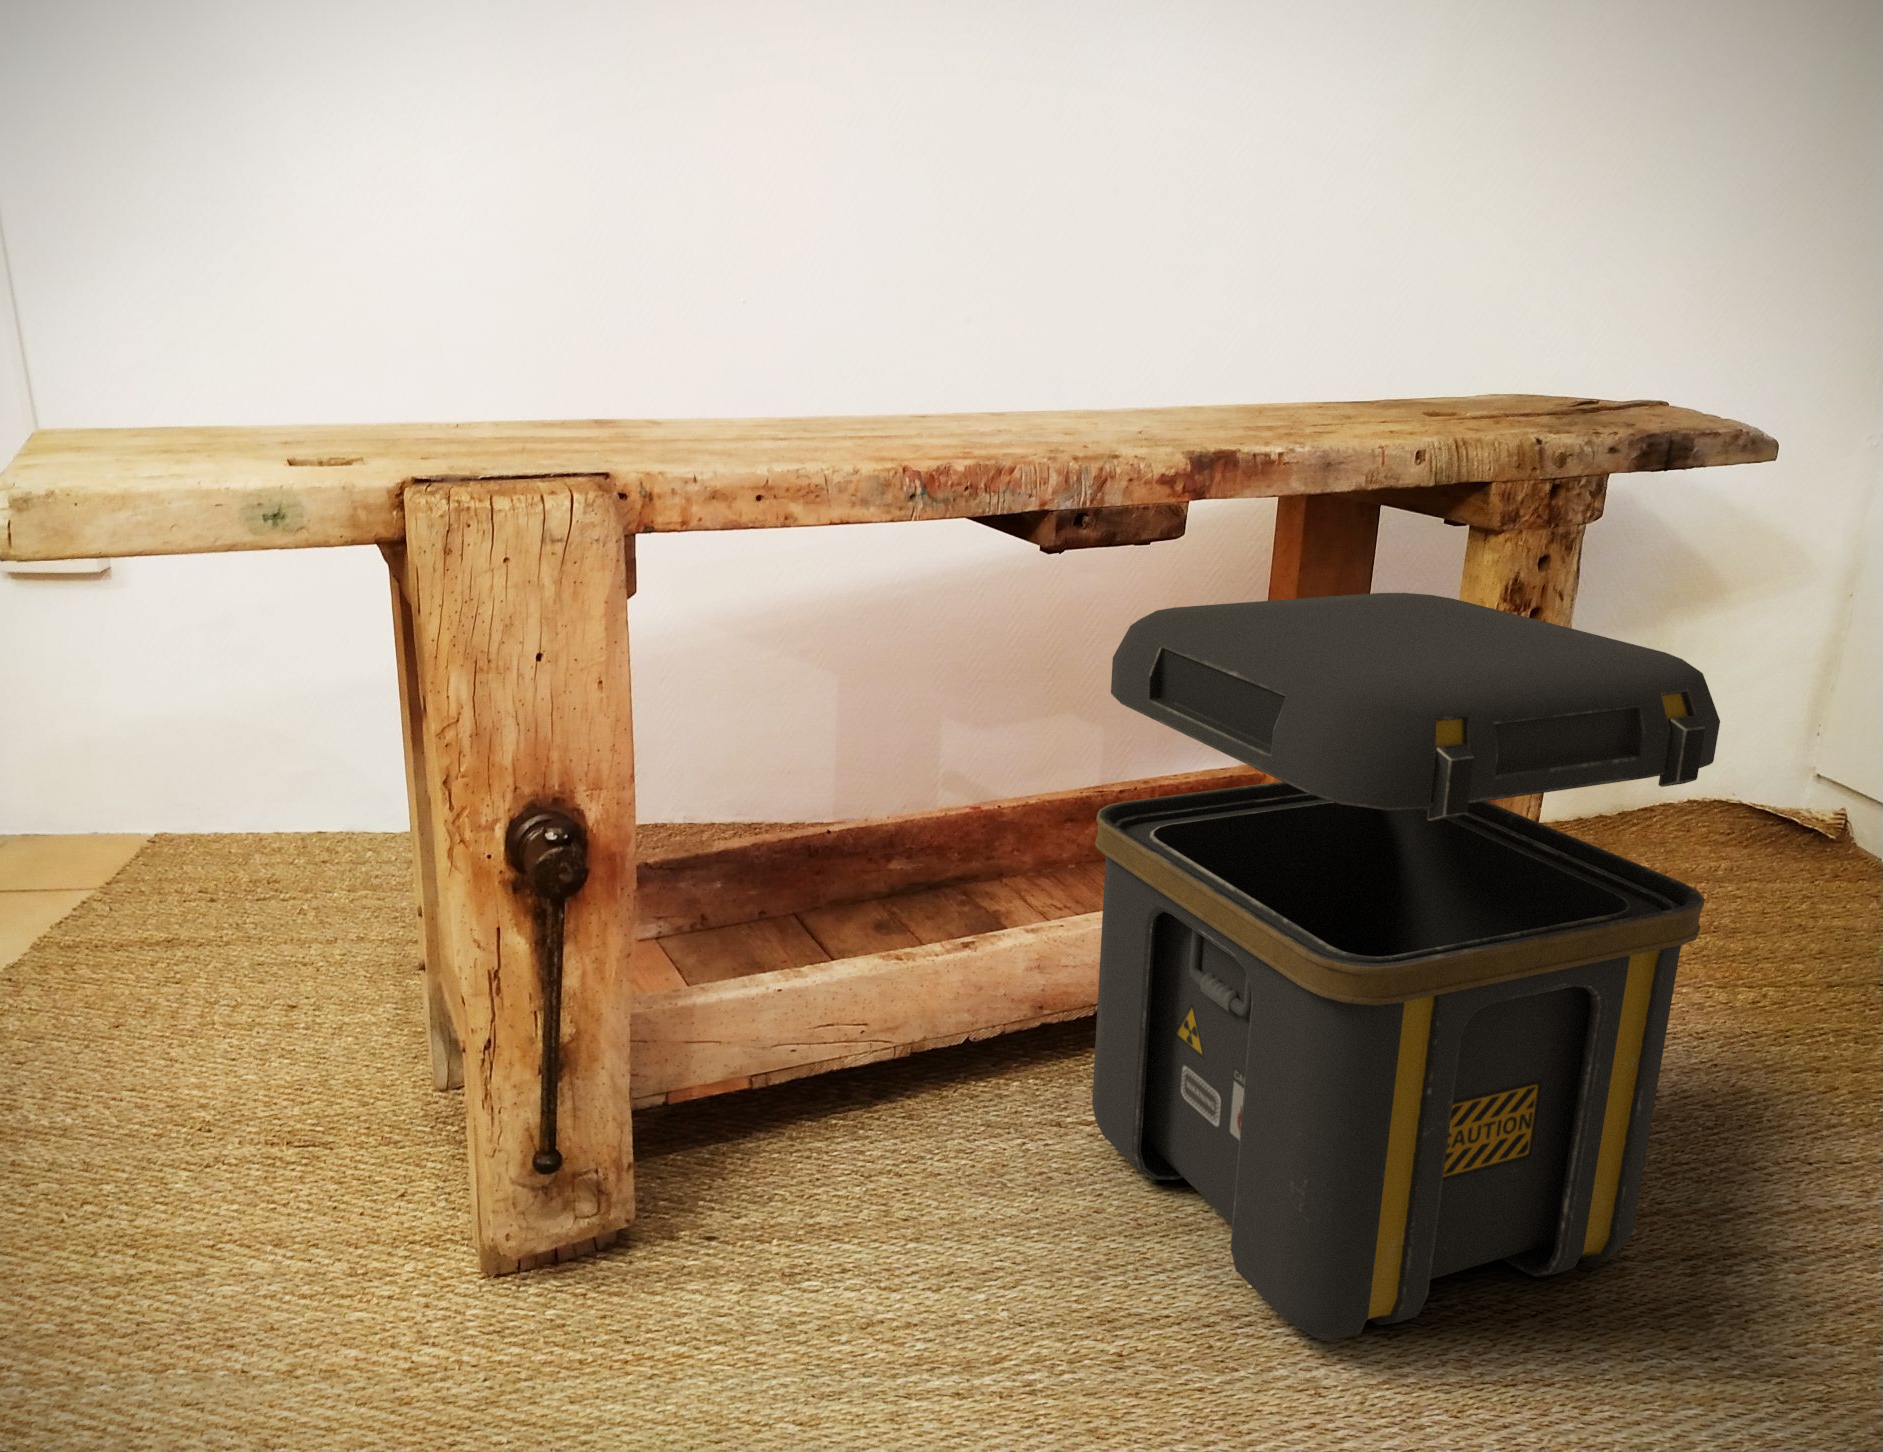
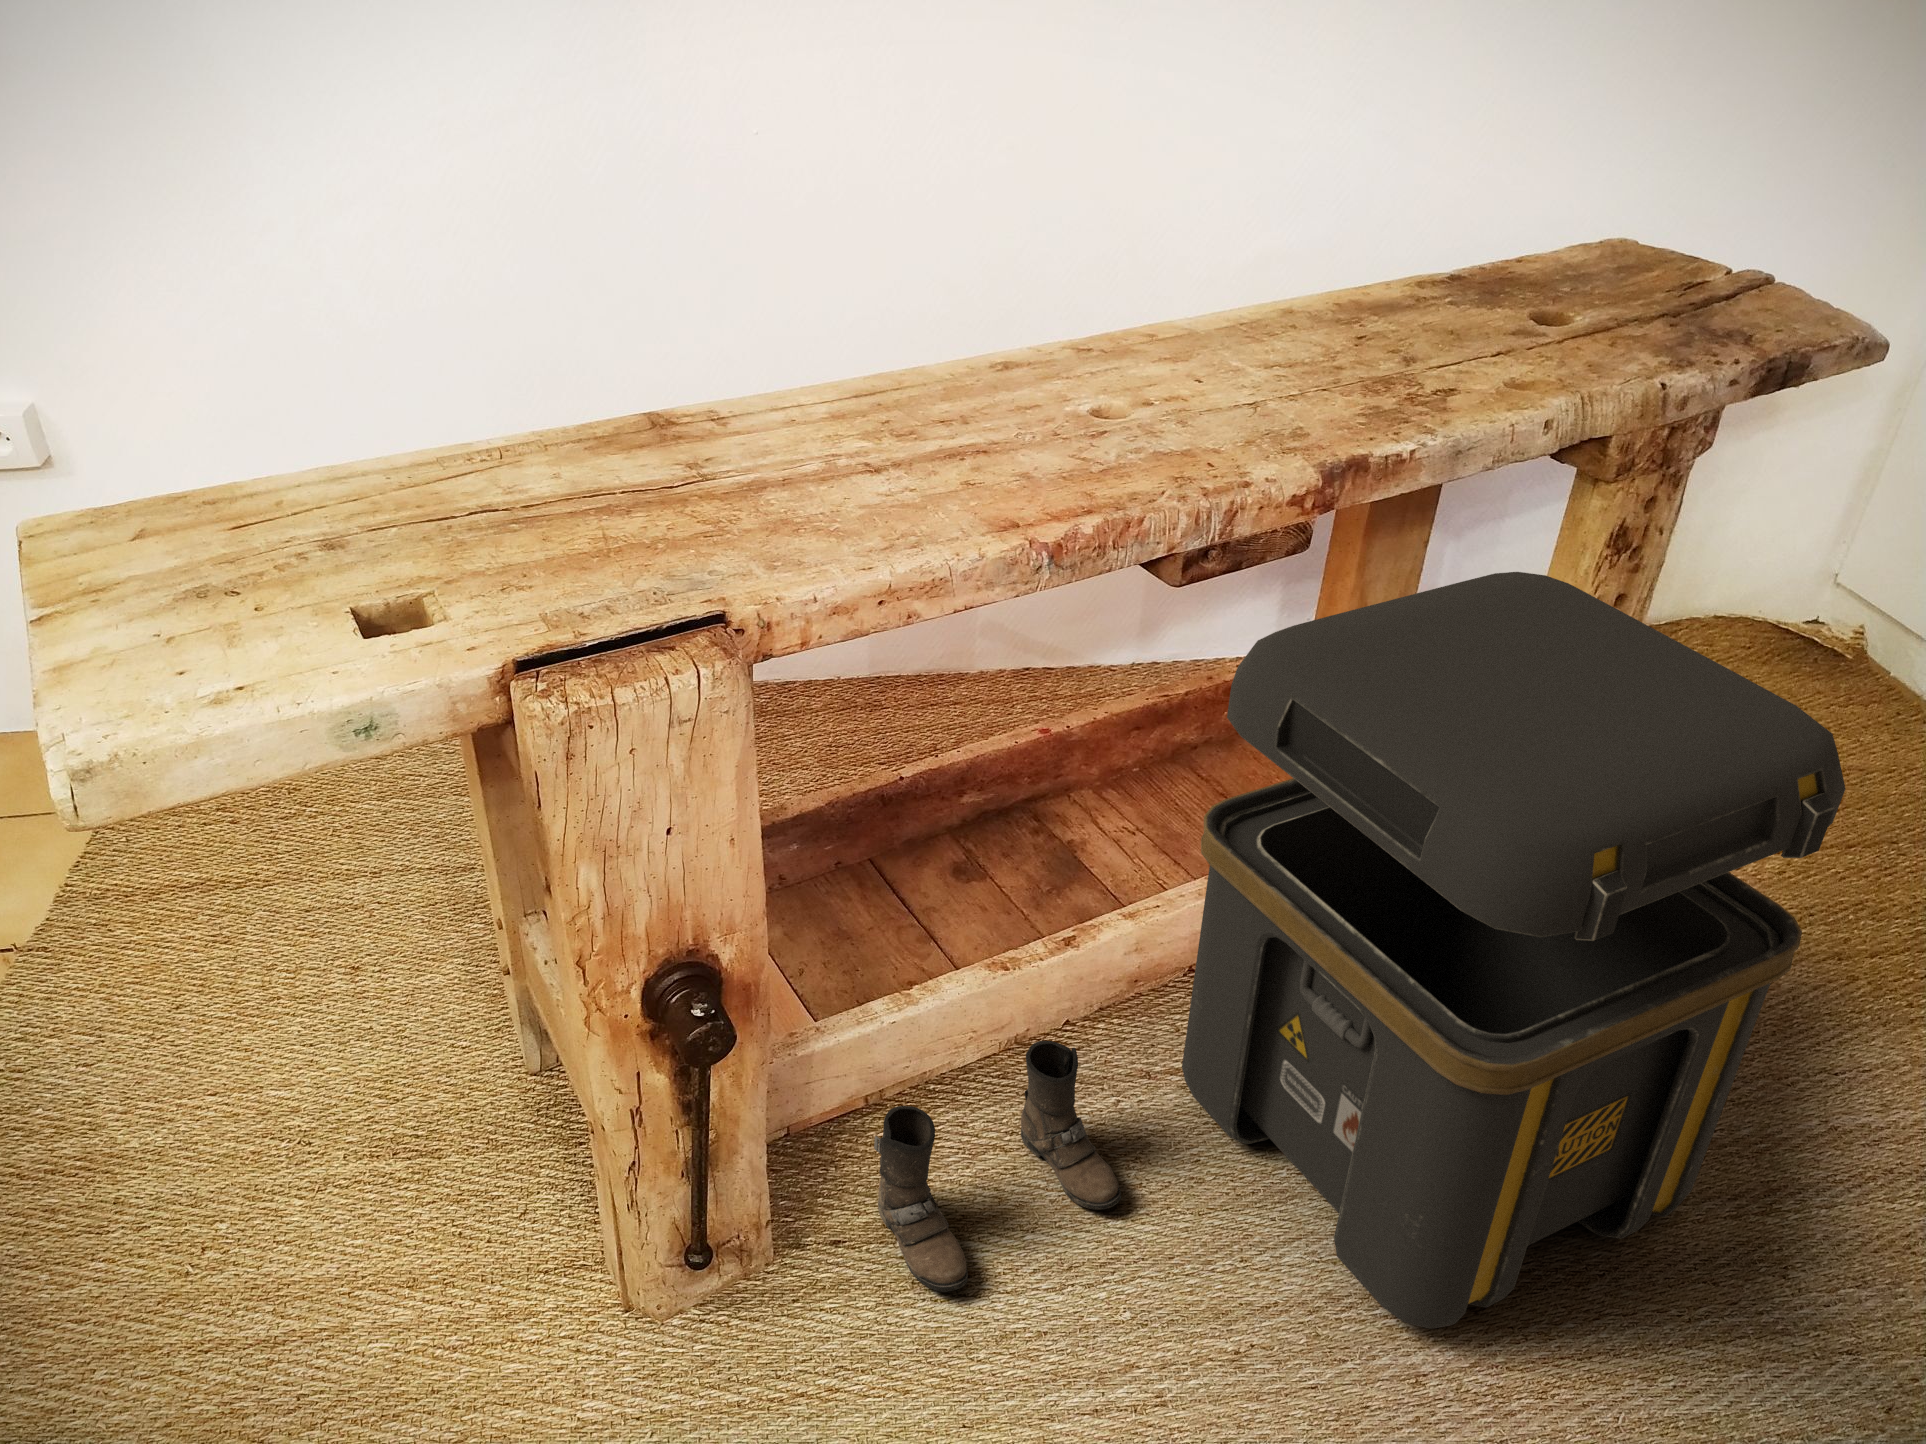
boots: none [751,1046,1013,1278] -> present [874,1041,1121,1292]

